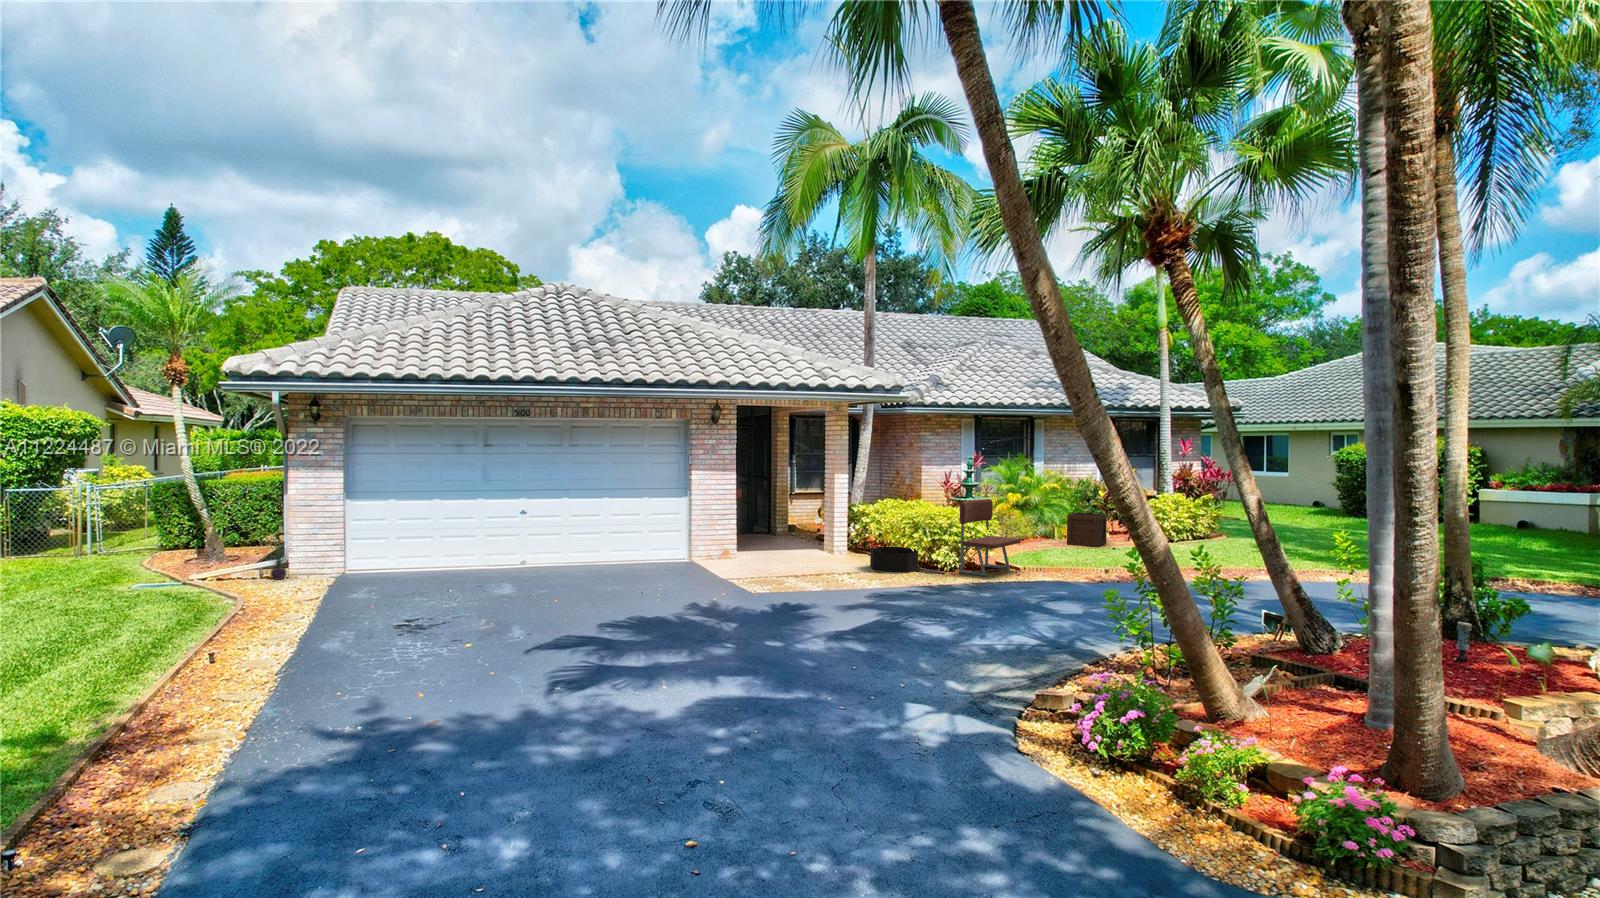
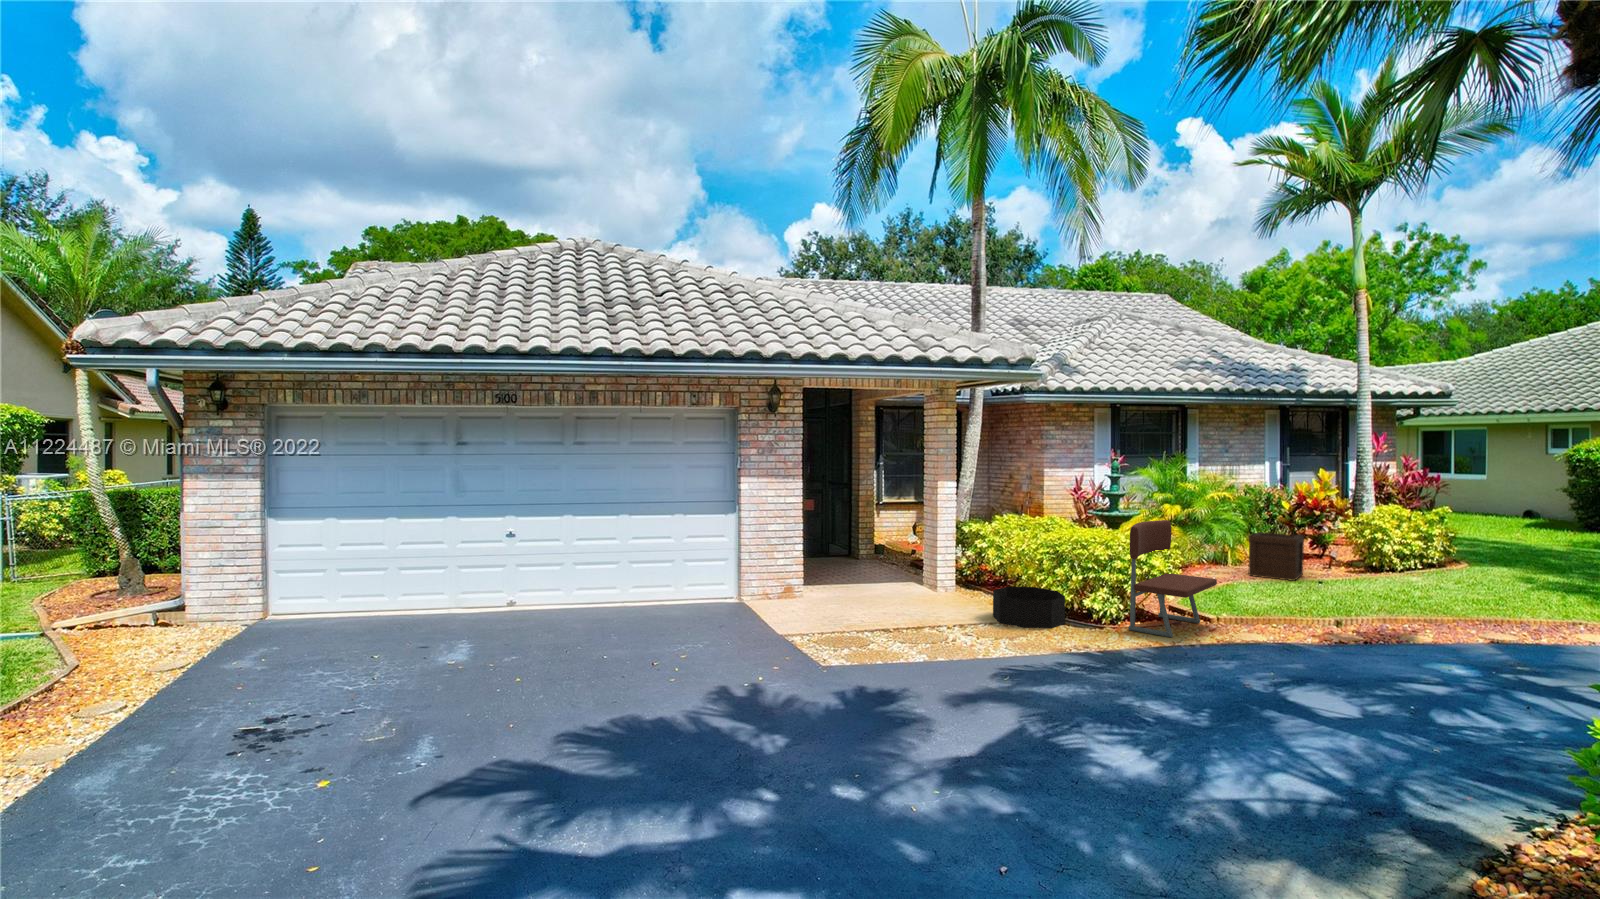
decorative plant: present [271,542,287,580] -> none [125,578,195,633]

